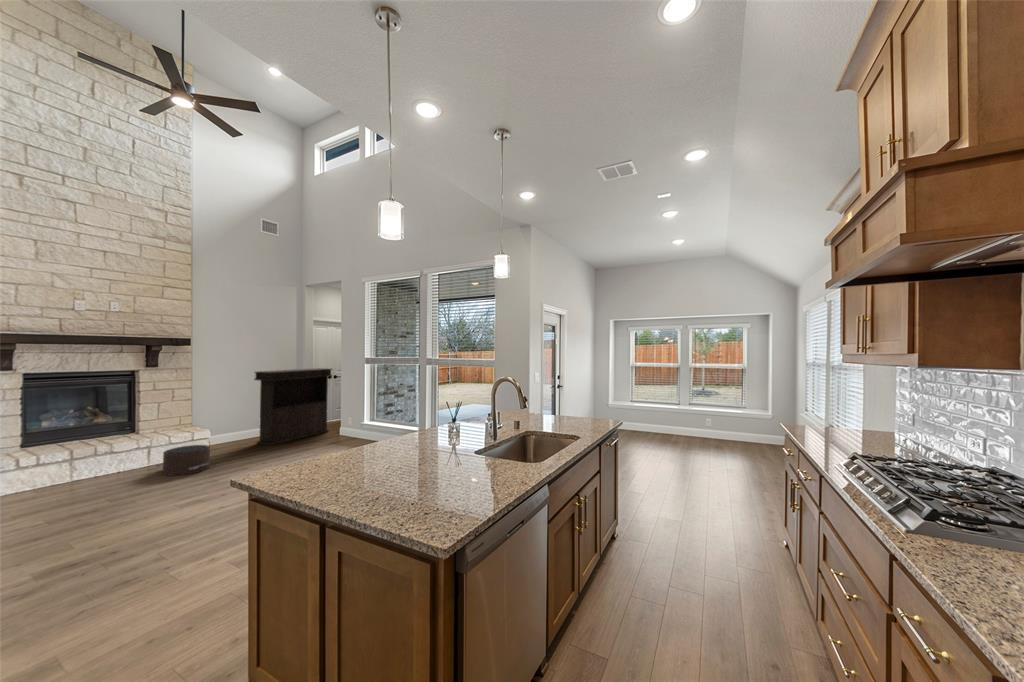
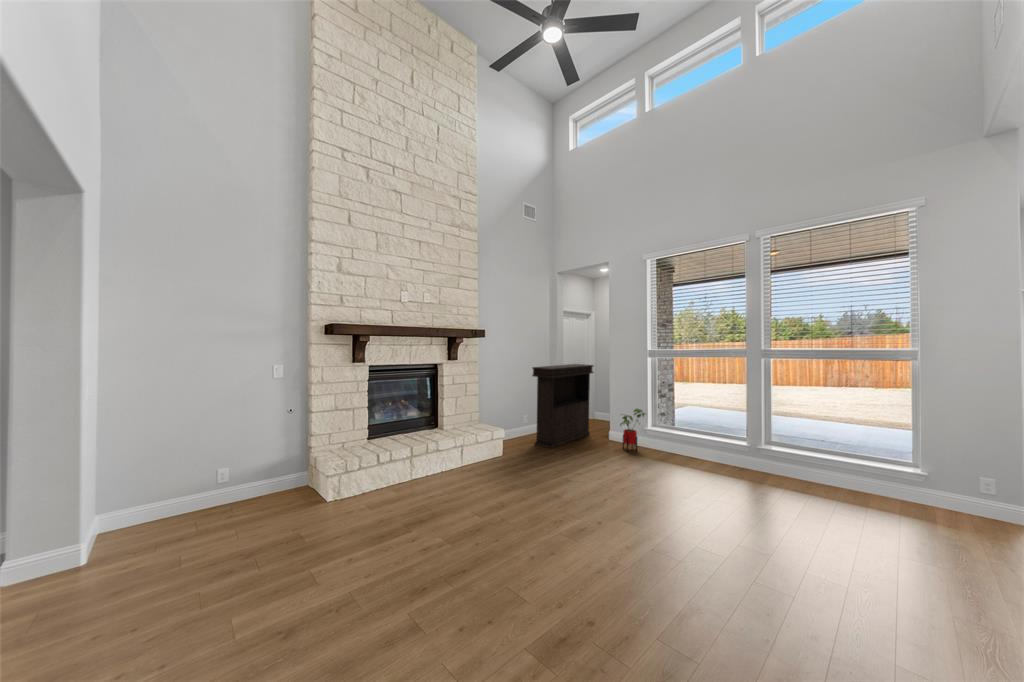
house plant: none [337,405,362,442] -> present [620,409,646,451]
pouf: present [155,445,210,476] -> none [478,447,531,482]

